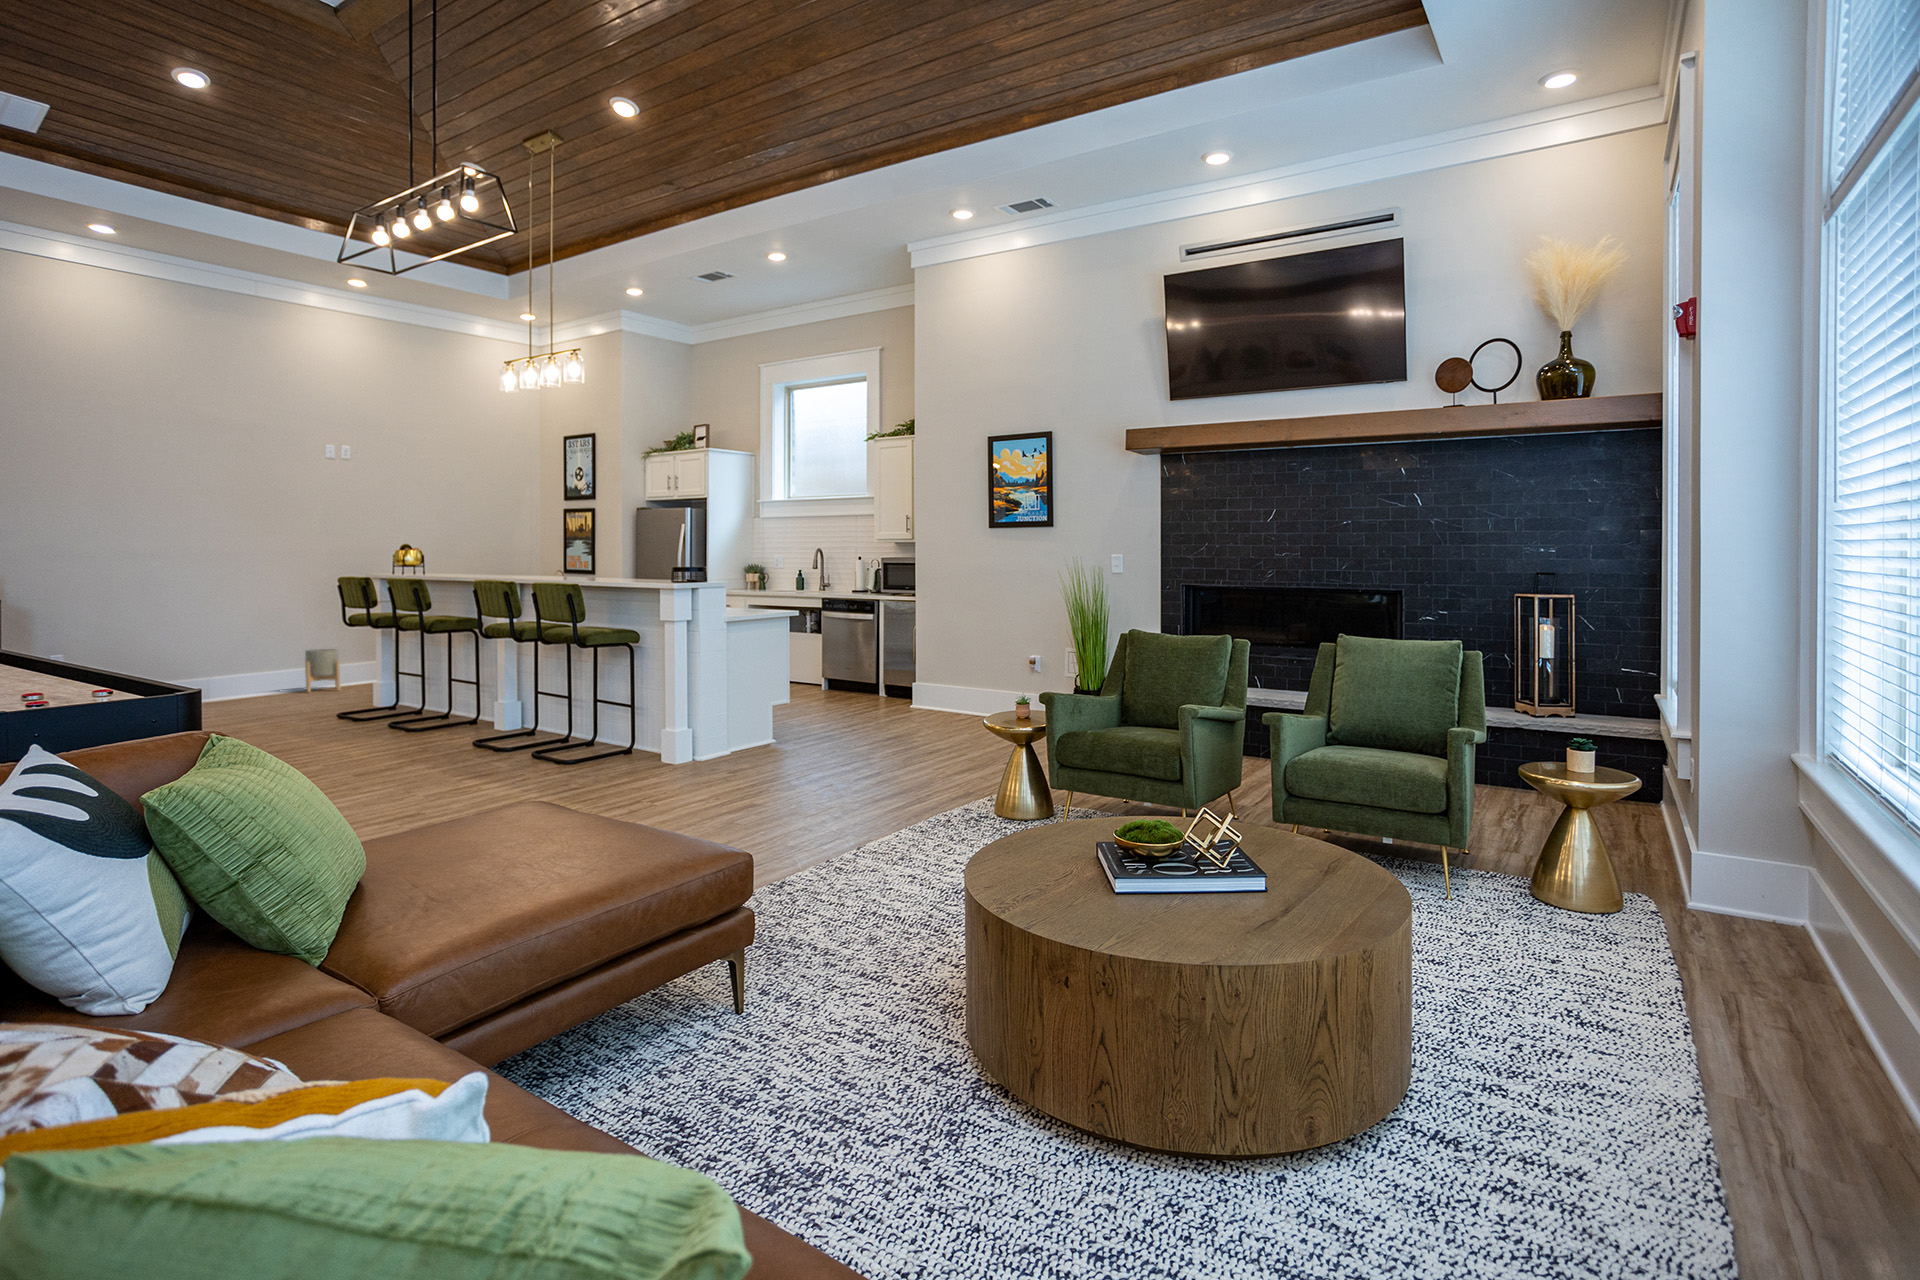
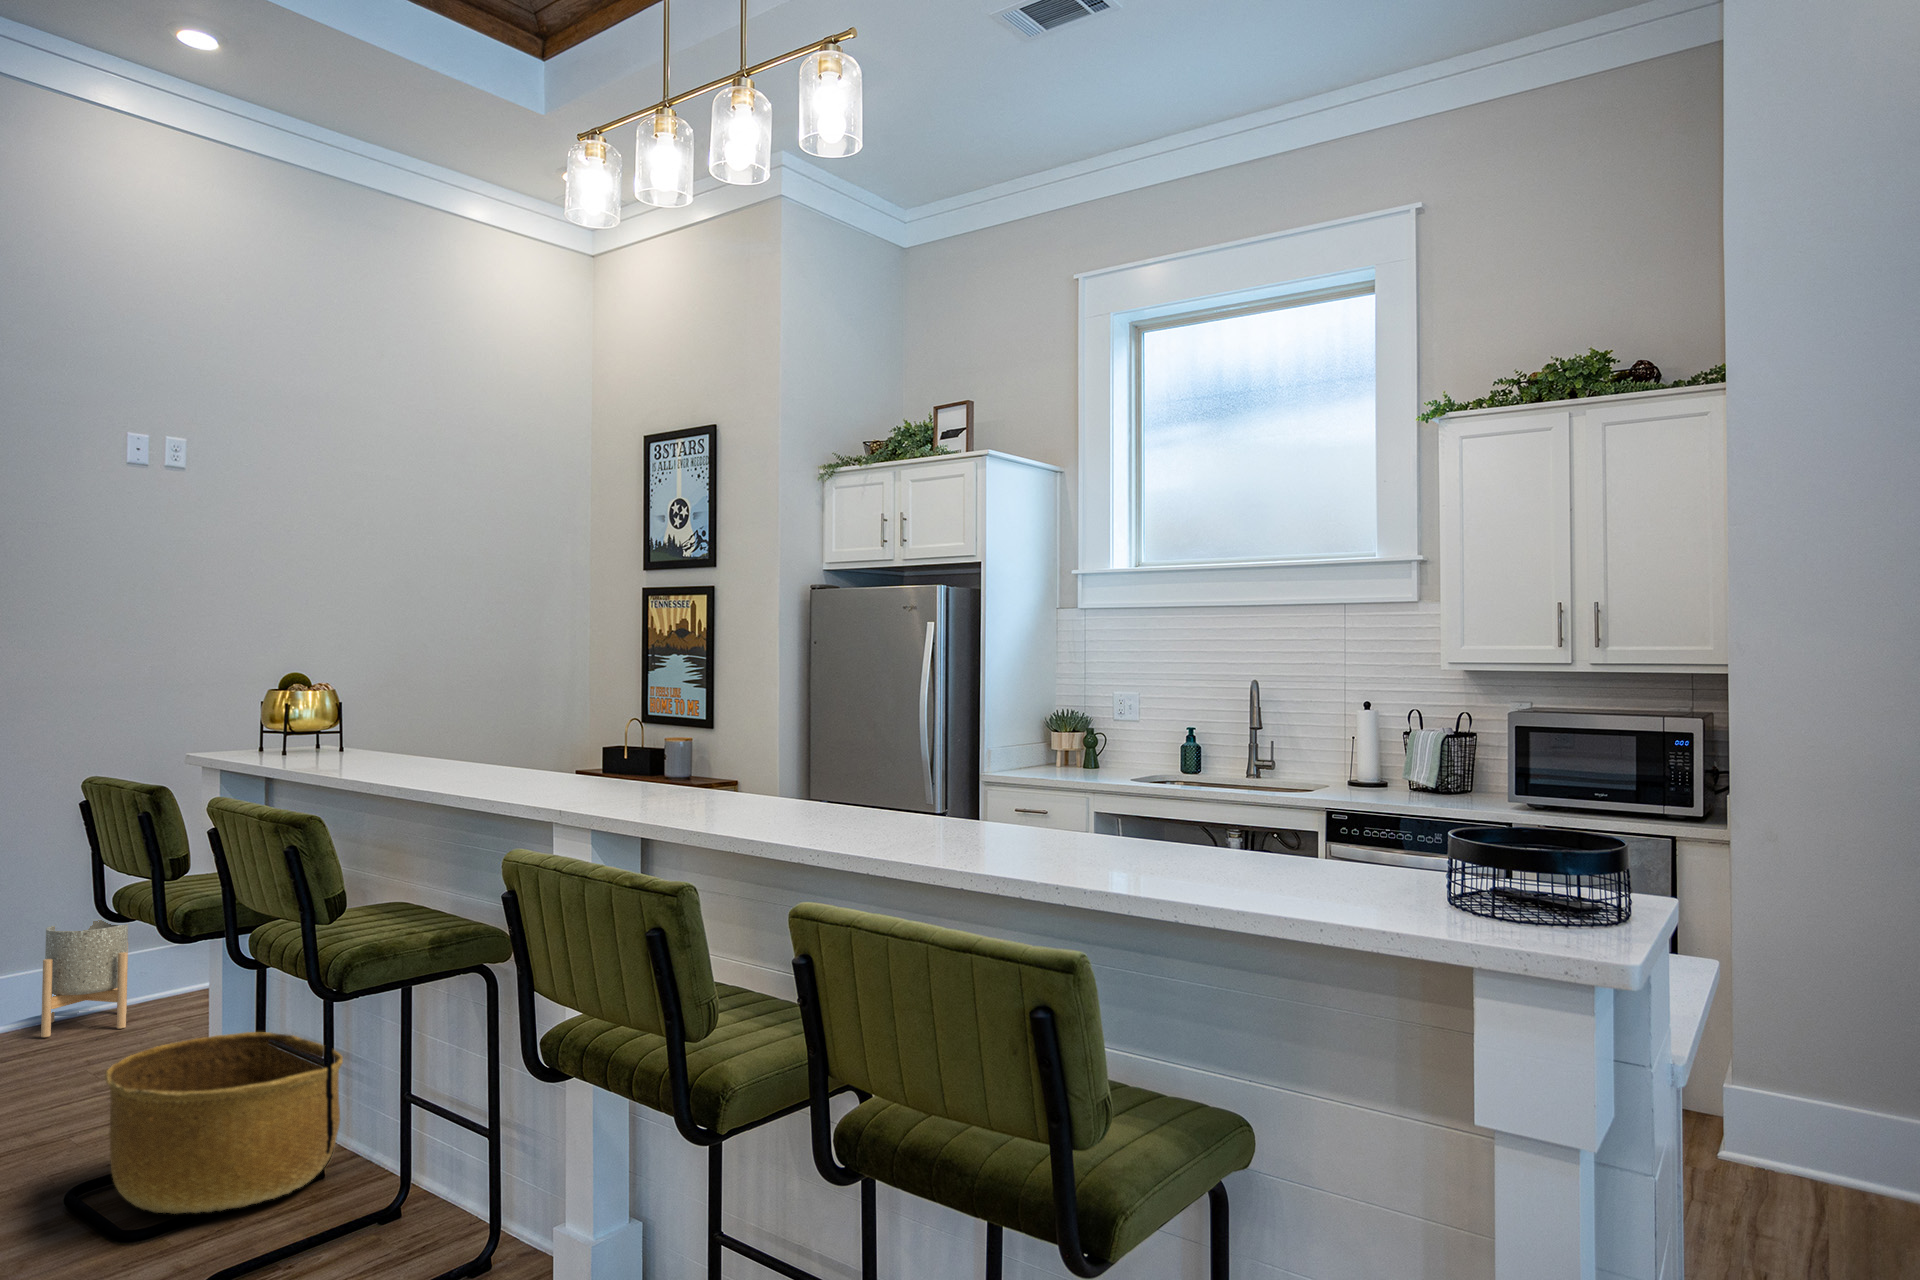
basket: none [351,670,431,719] -> present [105,1032,343,1214]

